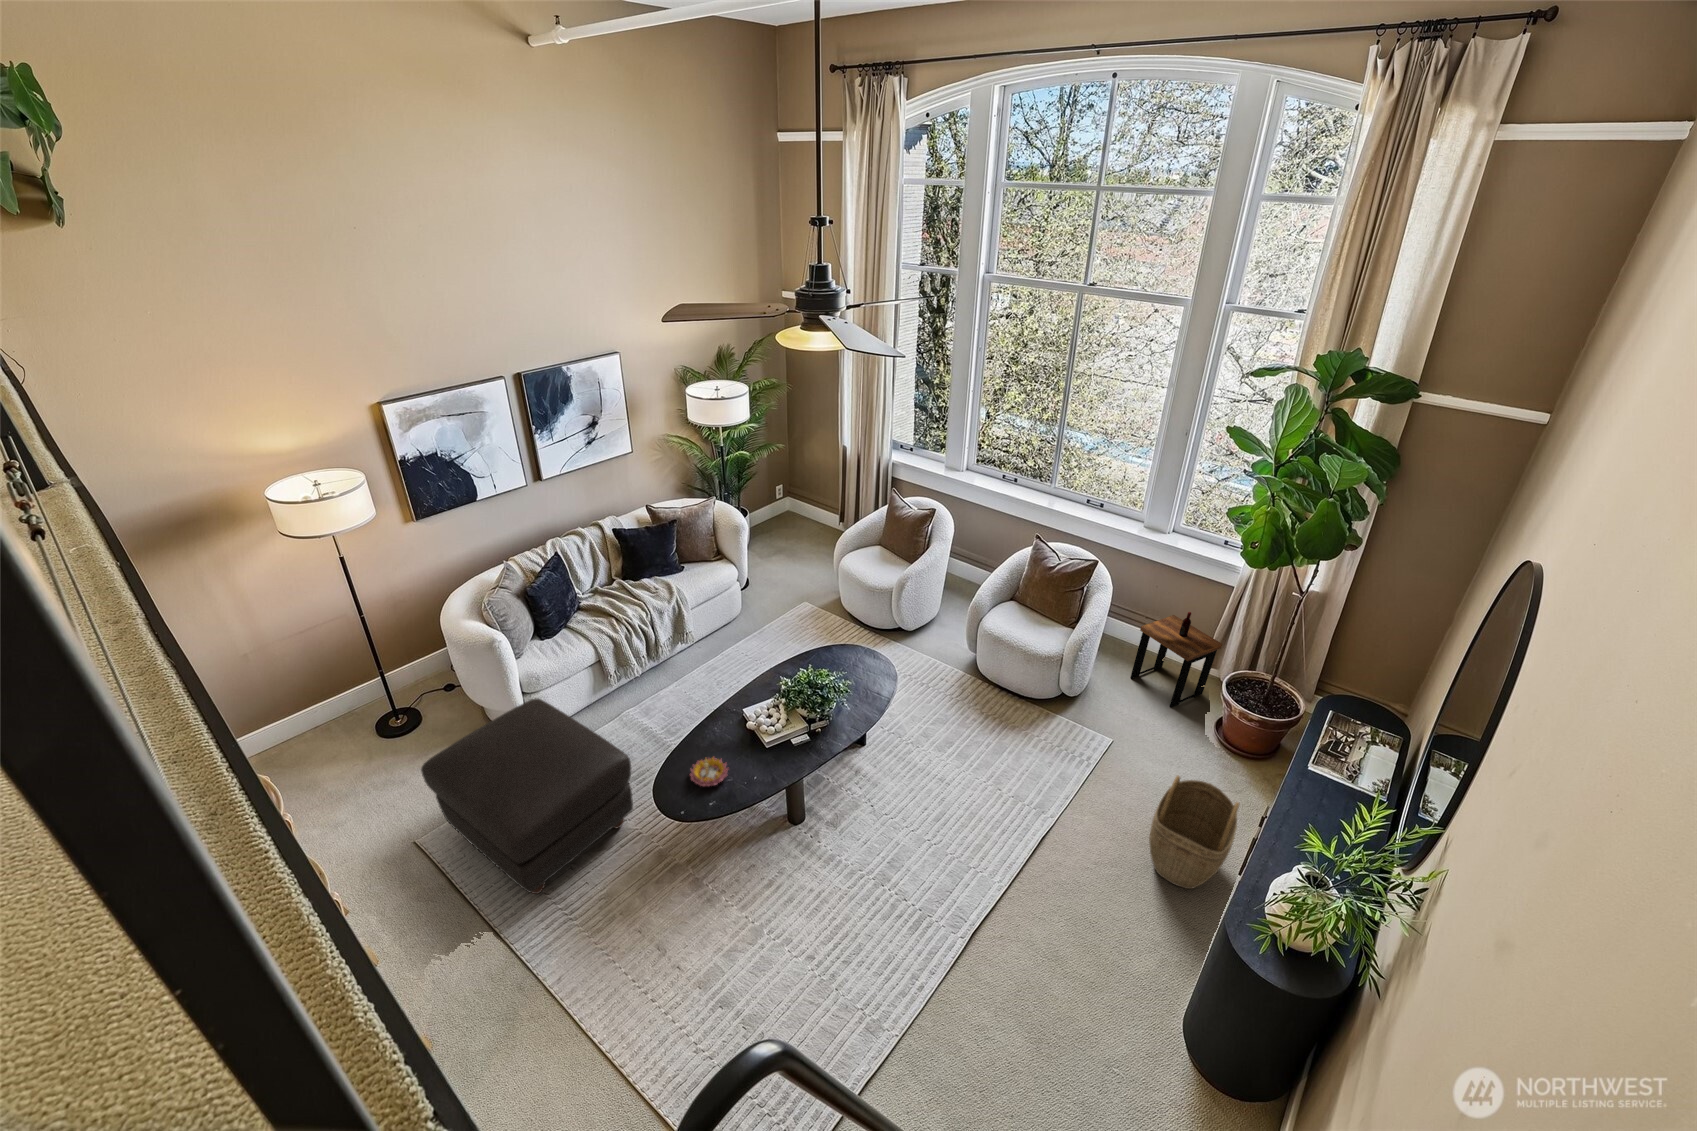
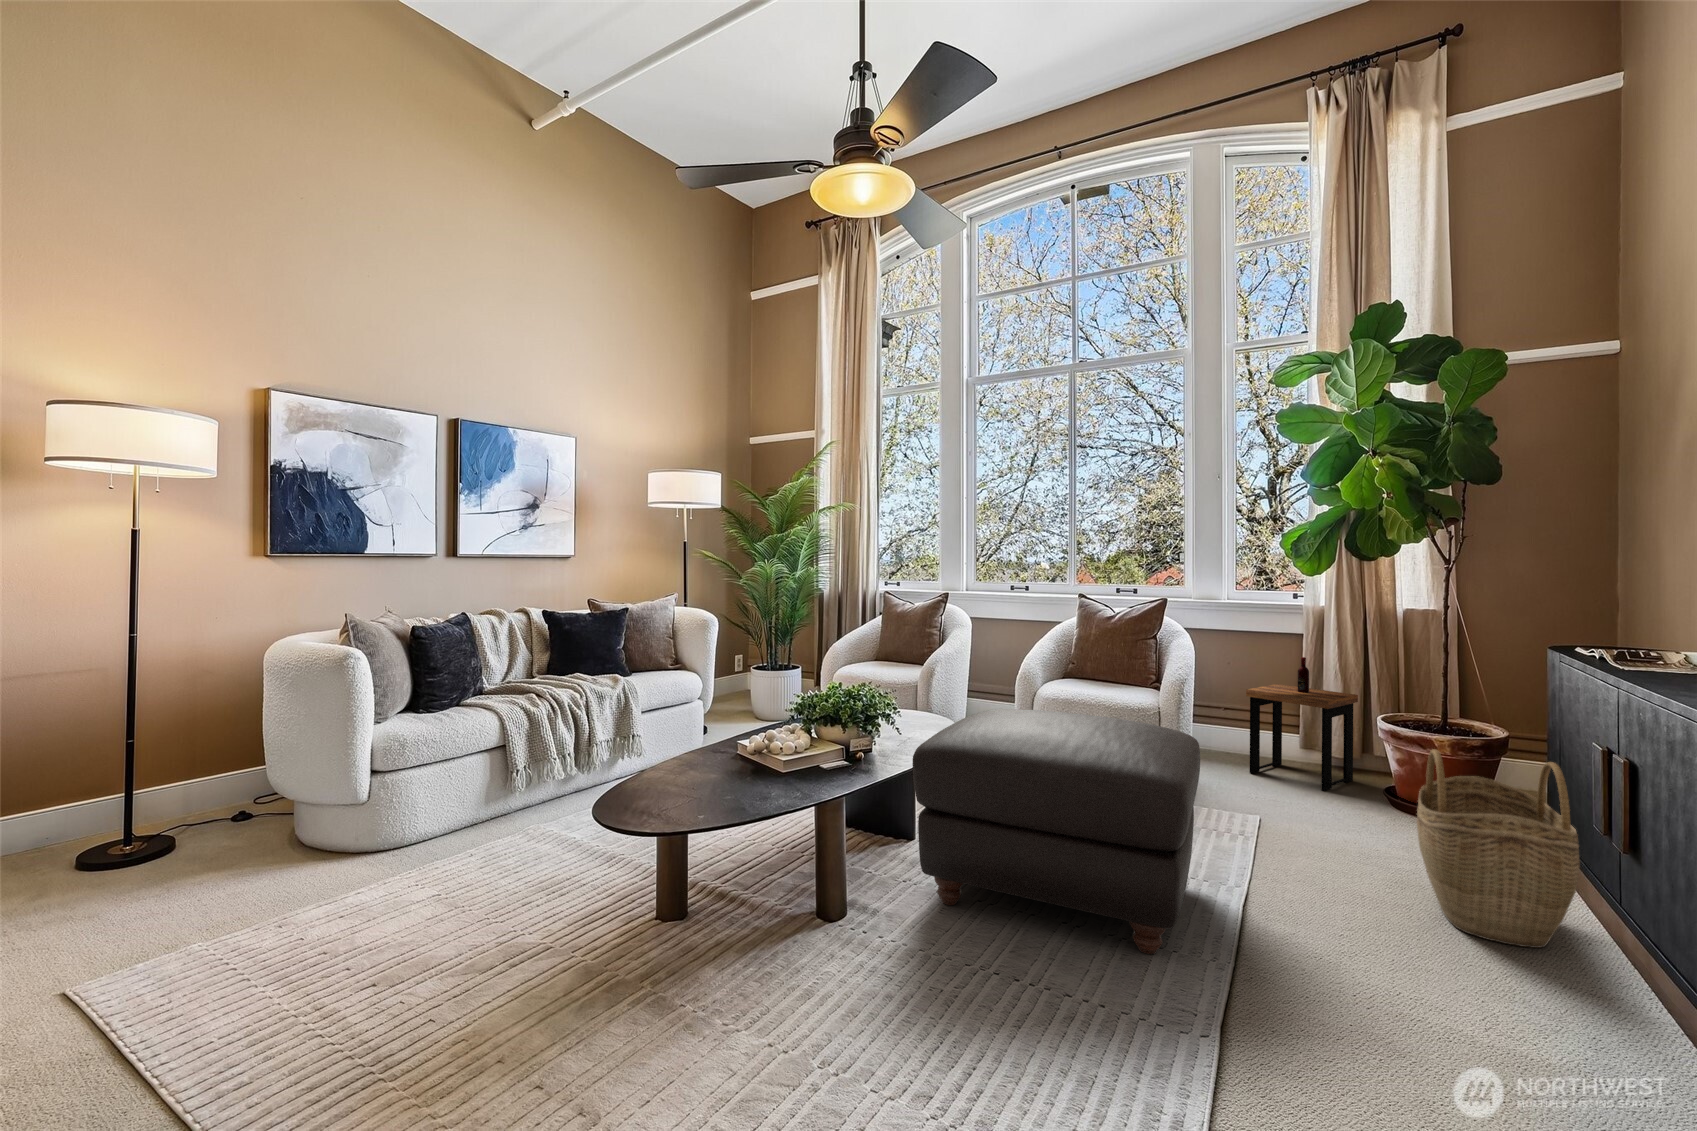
ottoman: present [421,699,633,894] -> present [912,709,1200,954]
candle holder: present [690,757,728,786] -> none [657,752,726,805]

